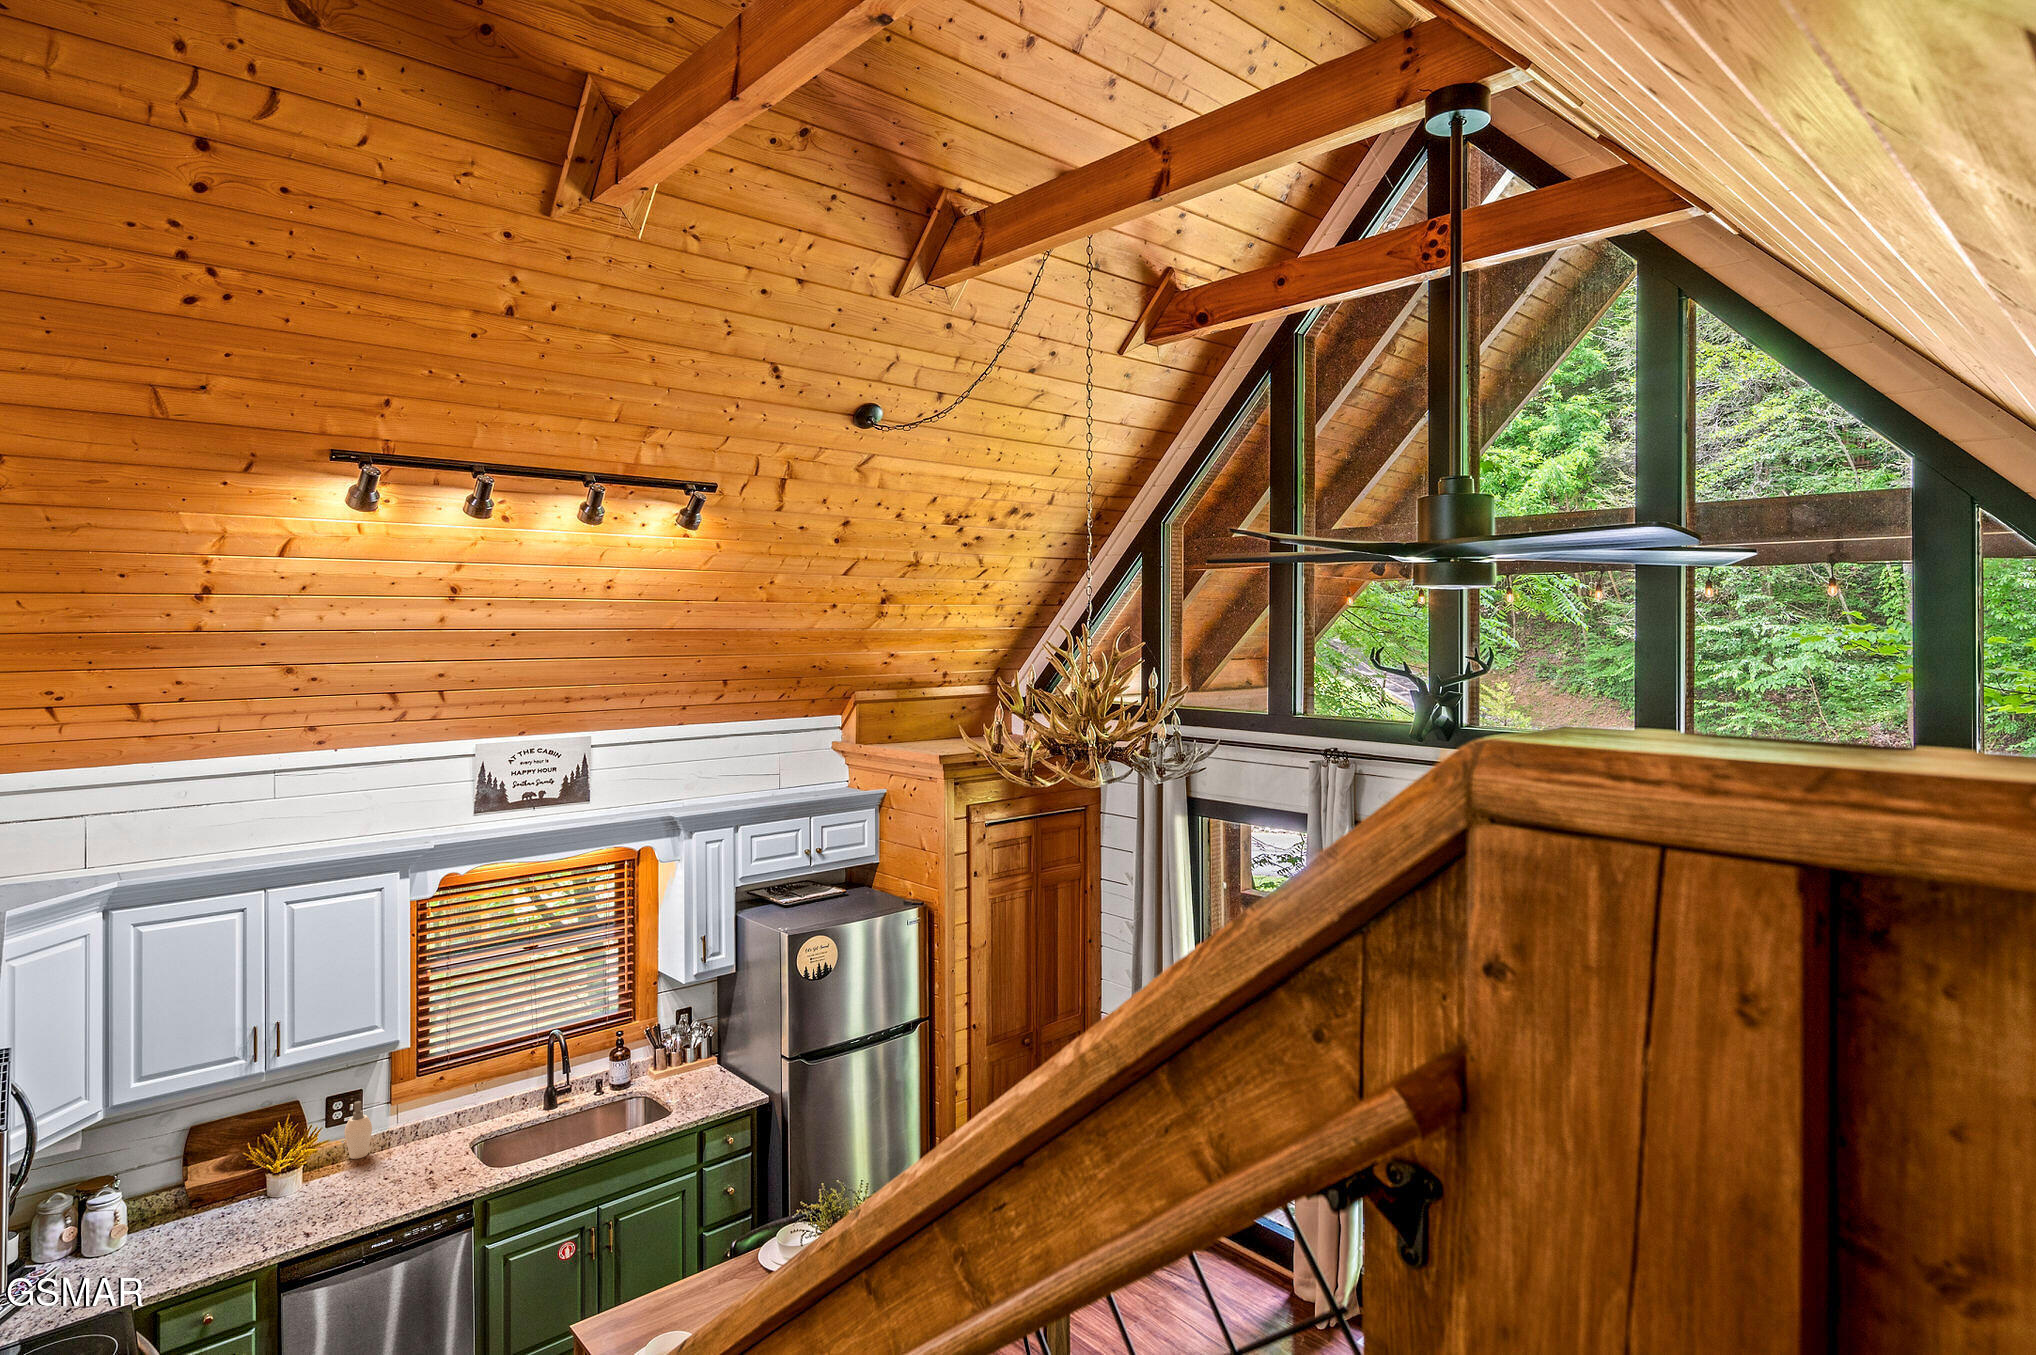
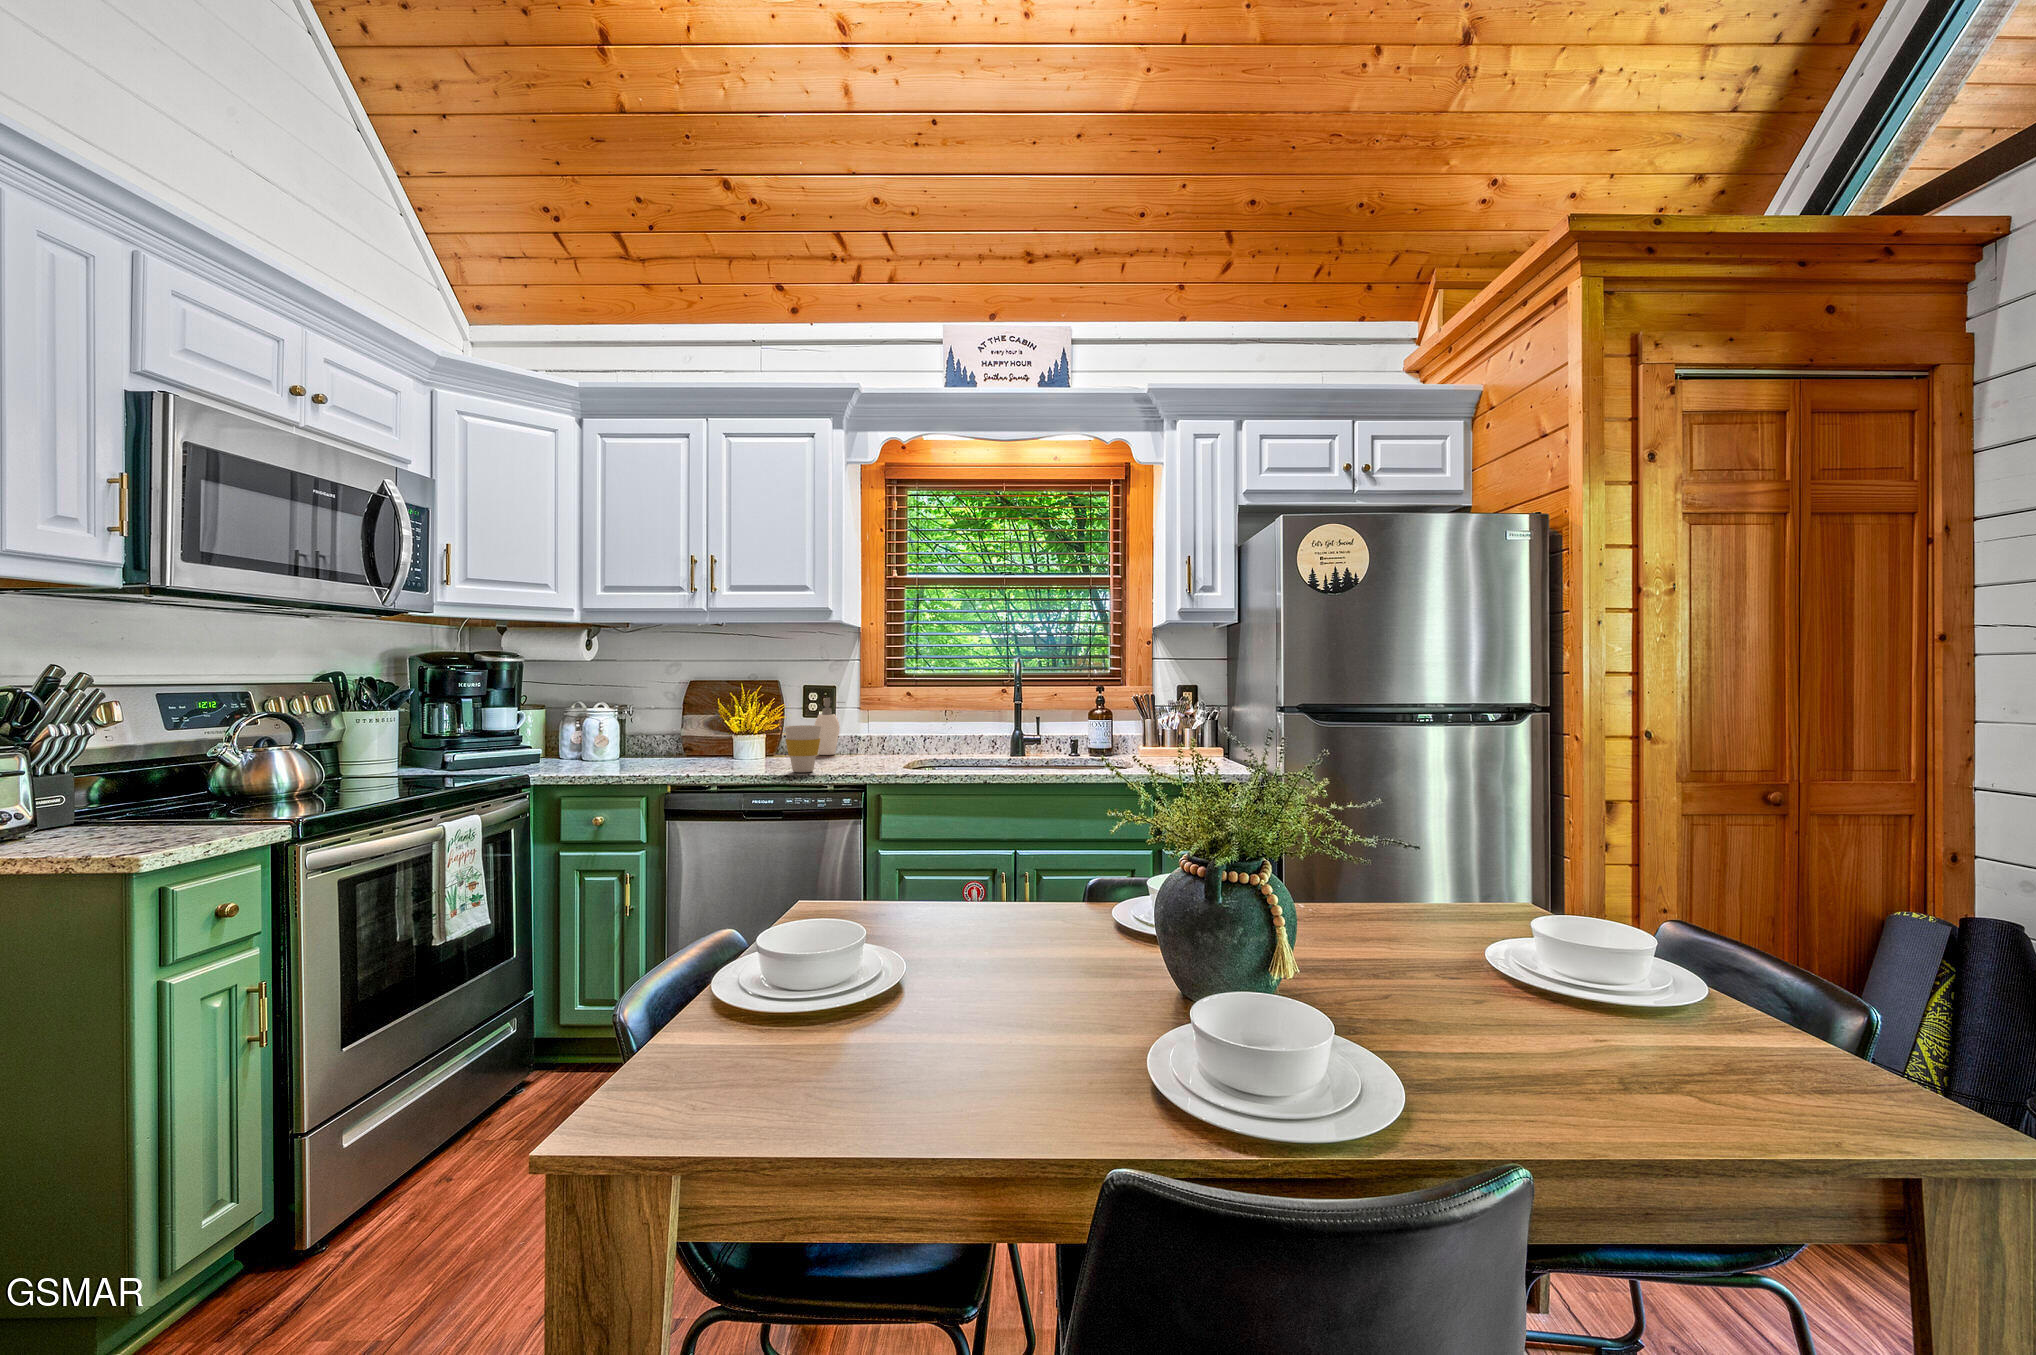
cup: none [379,1153,416,1204] -> present [785,725,821,772]

